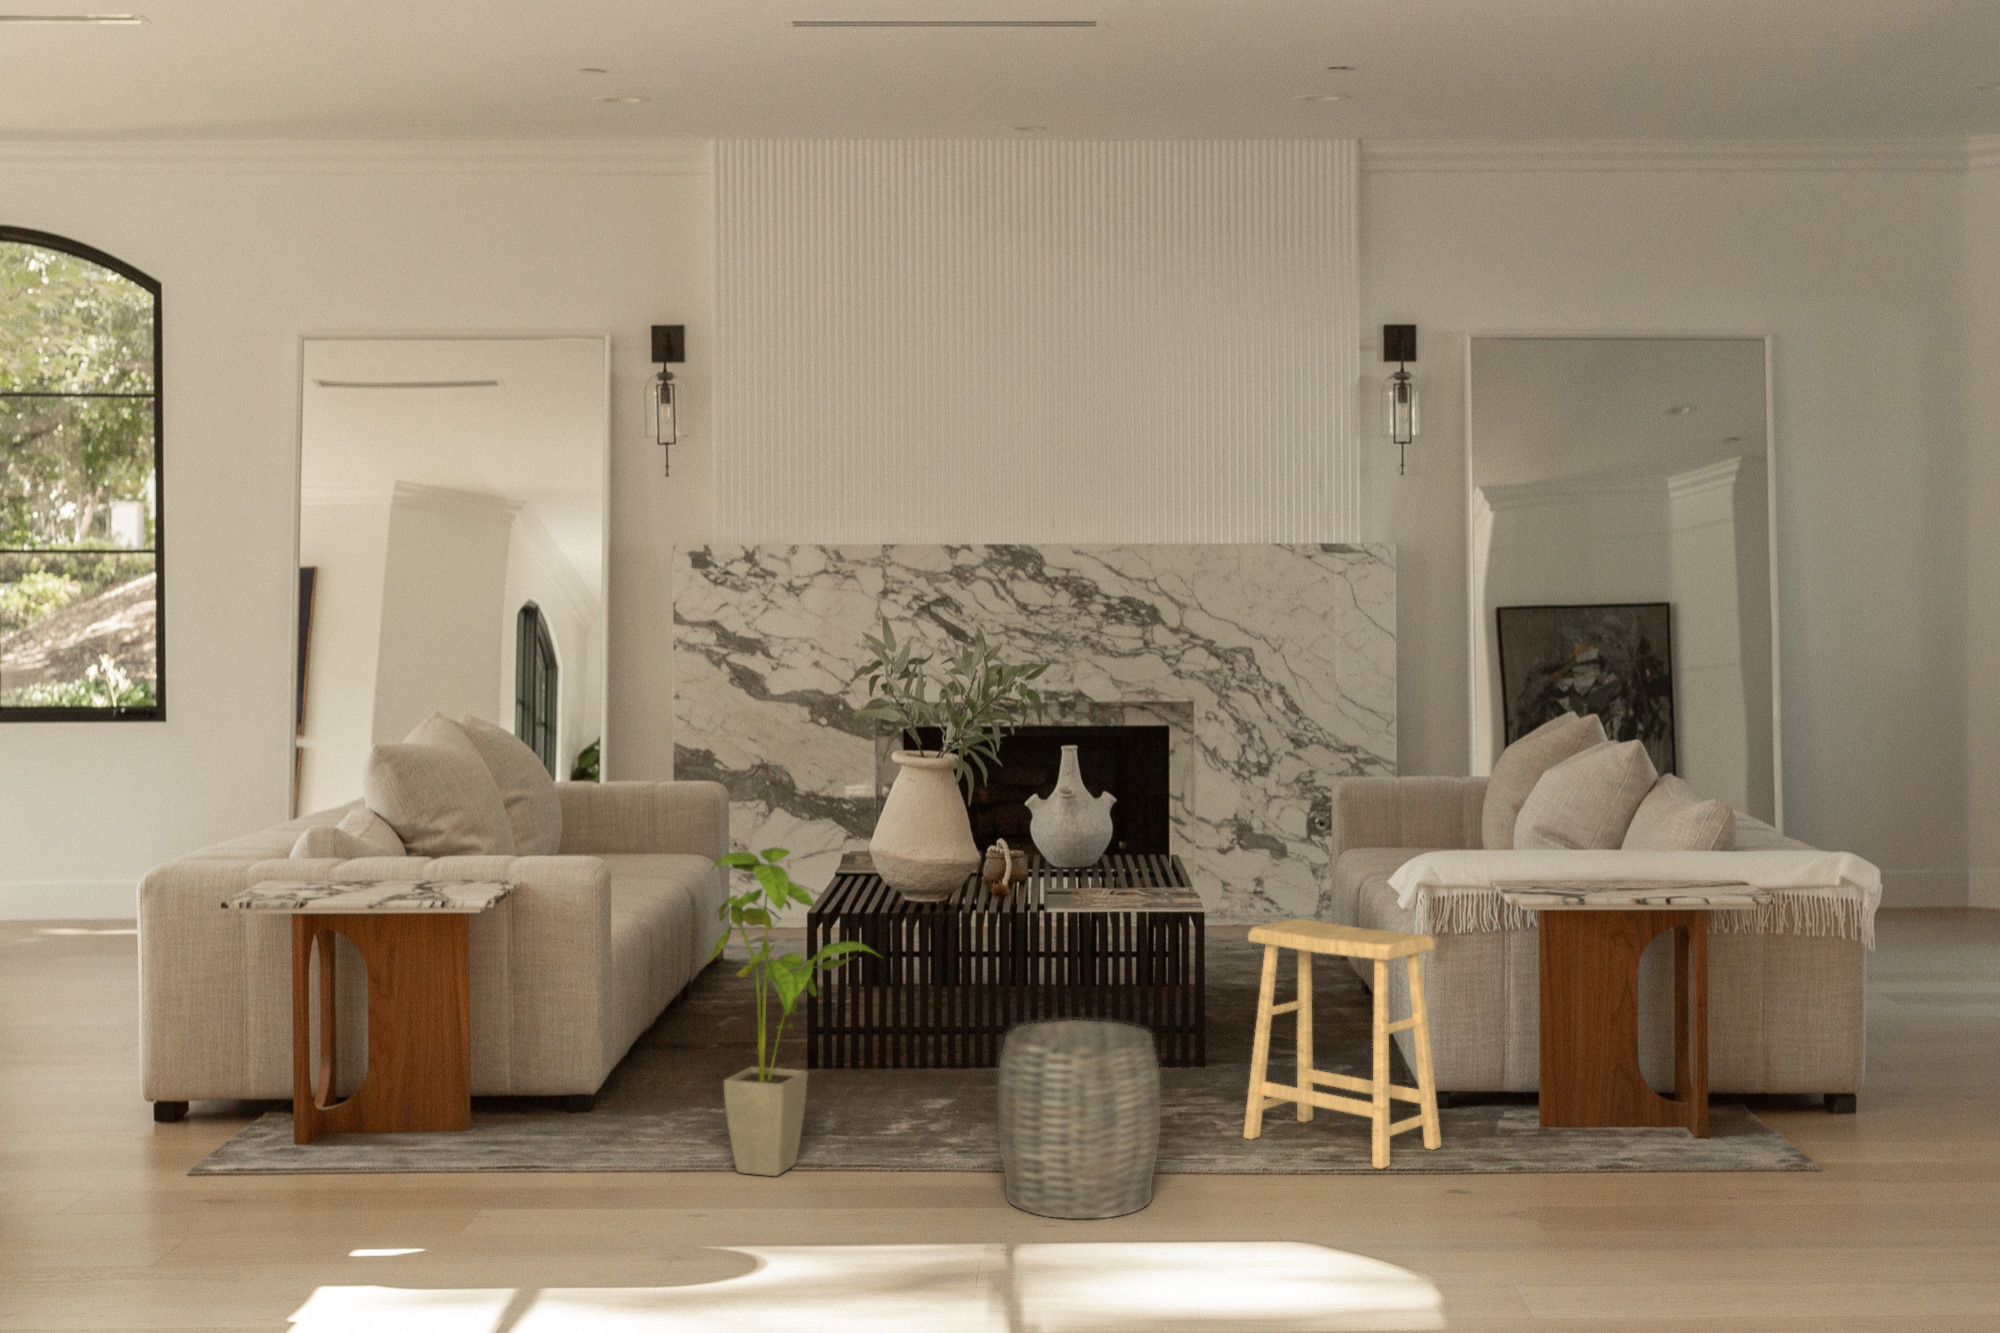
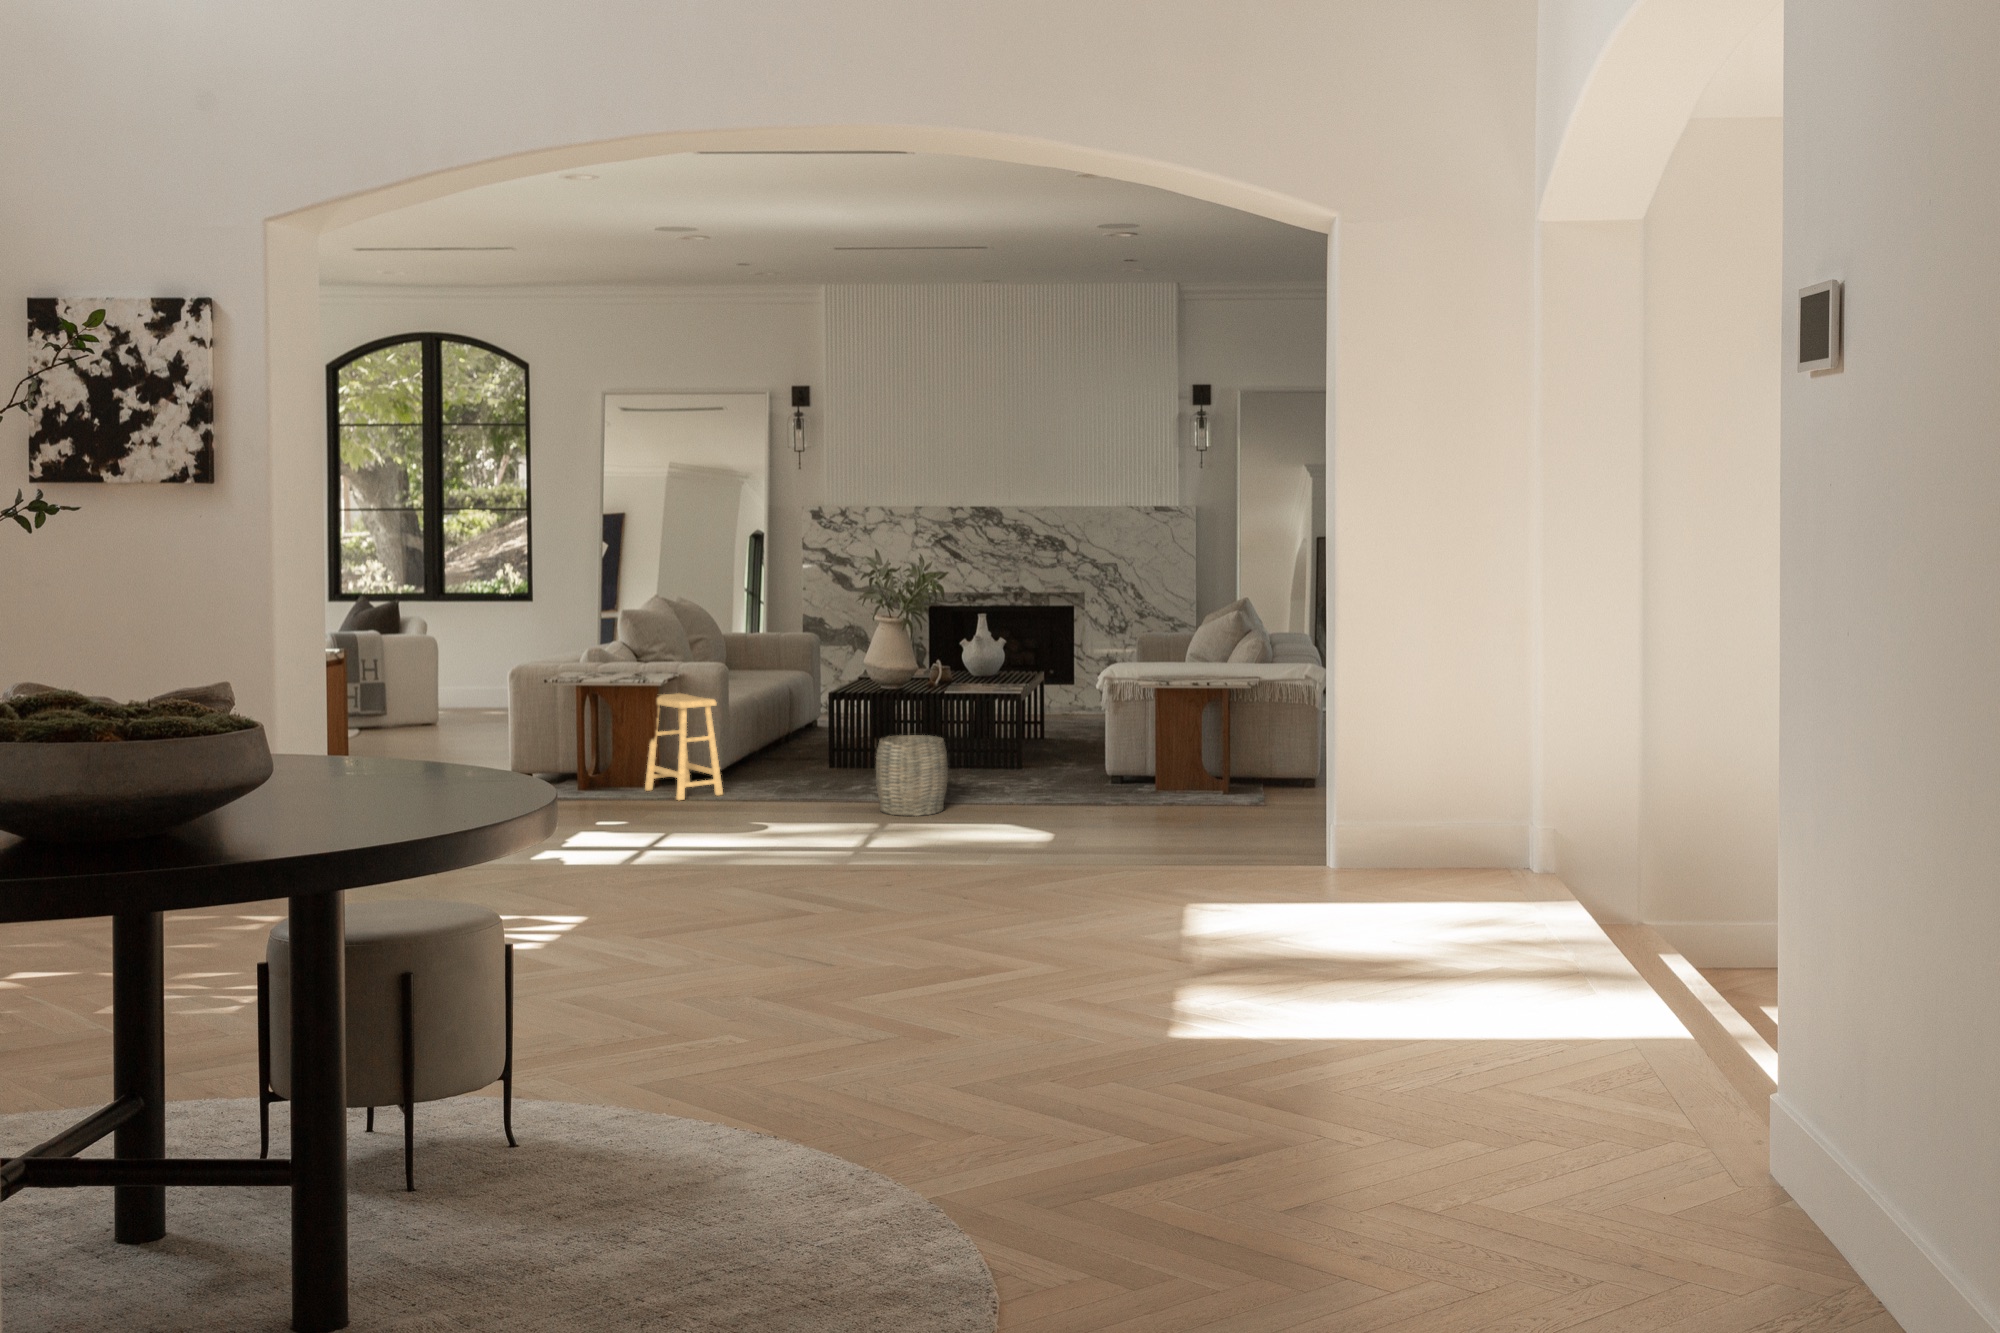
house plant: present [708,847,879,1177] -> none [756,656,835,801]
footstool: present [1243,919,1441,1169] -> present [645,693,723,800]

